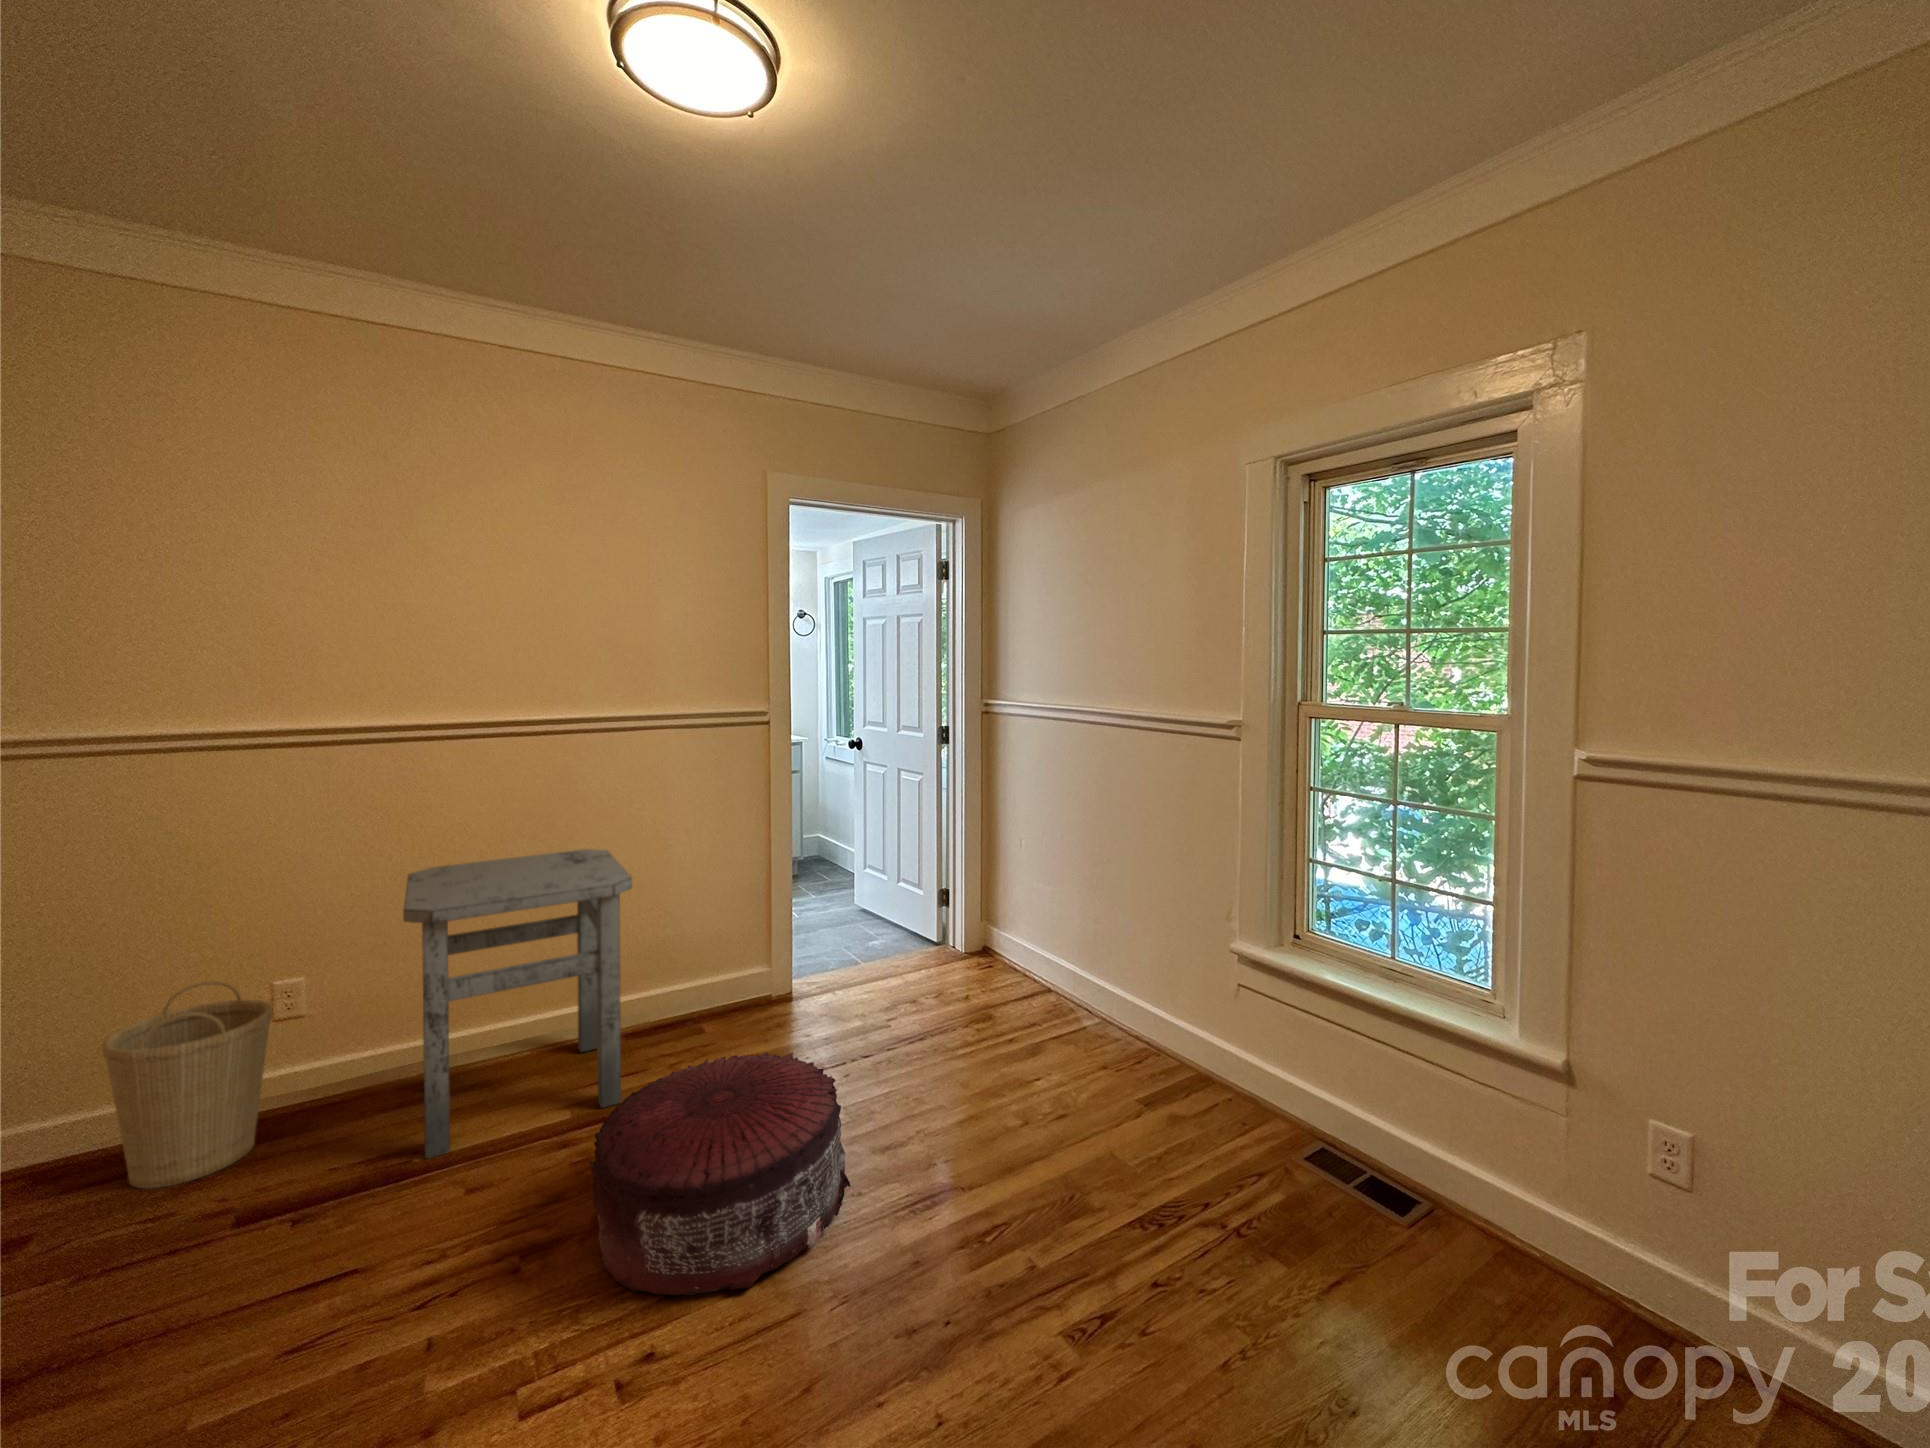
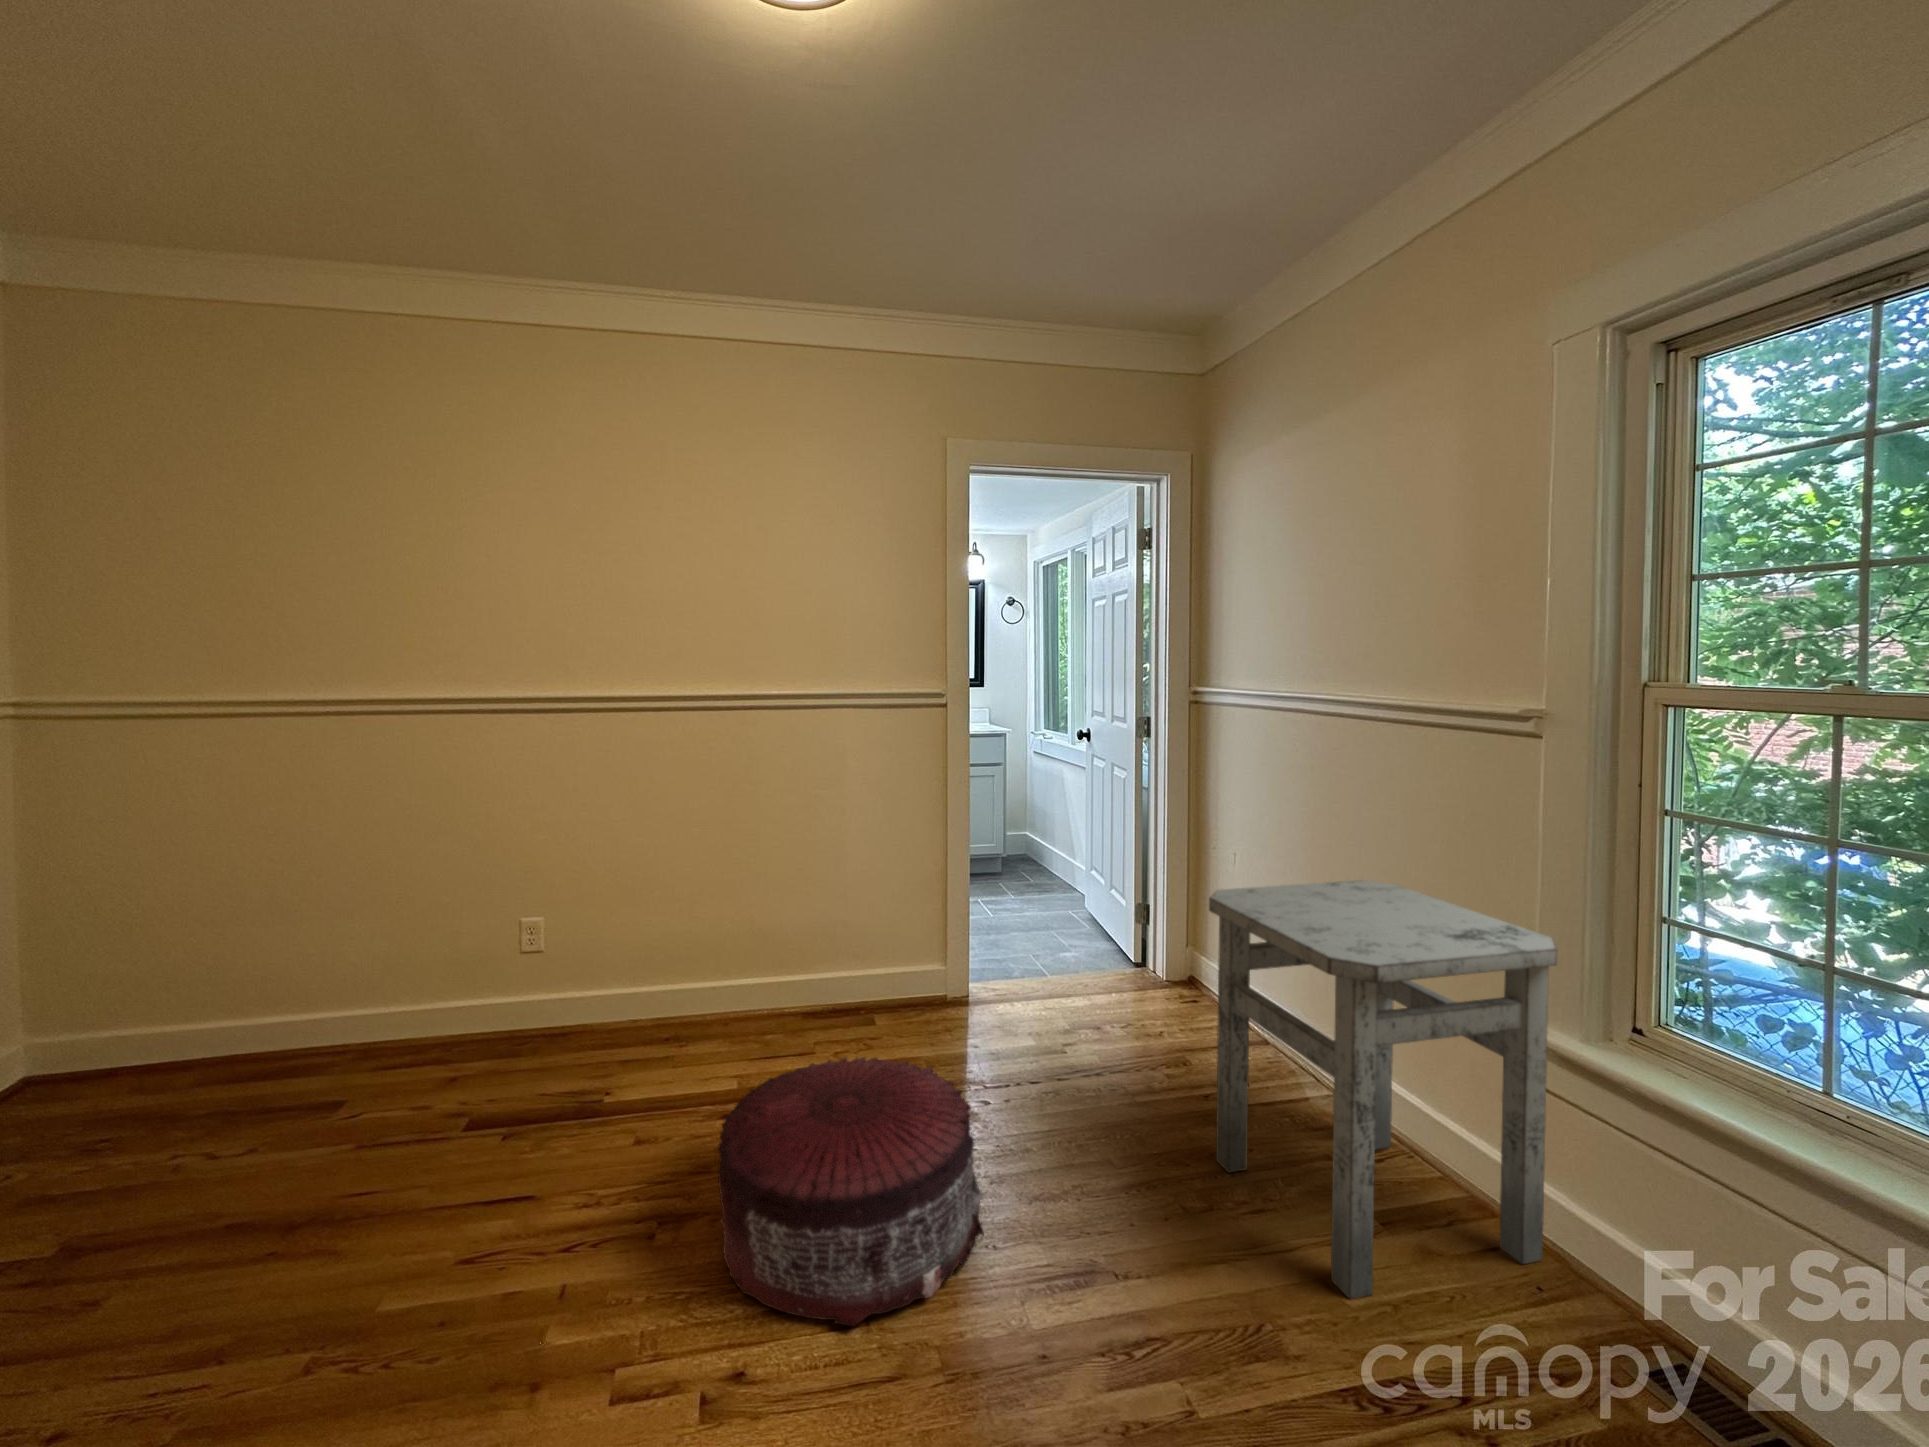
side table: present [403,849,632,1159] -> present [1209,880,1557,1299]
basket: present [103,981,272,1189] -> none [395,912,512,1083]

